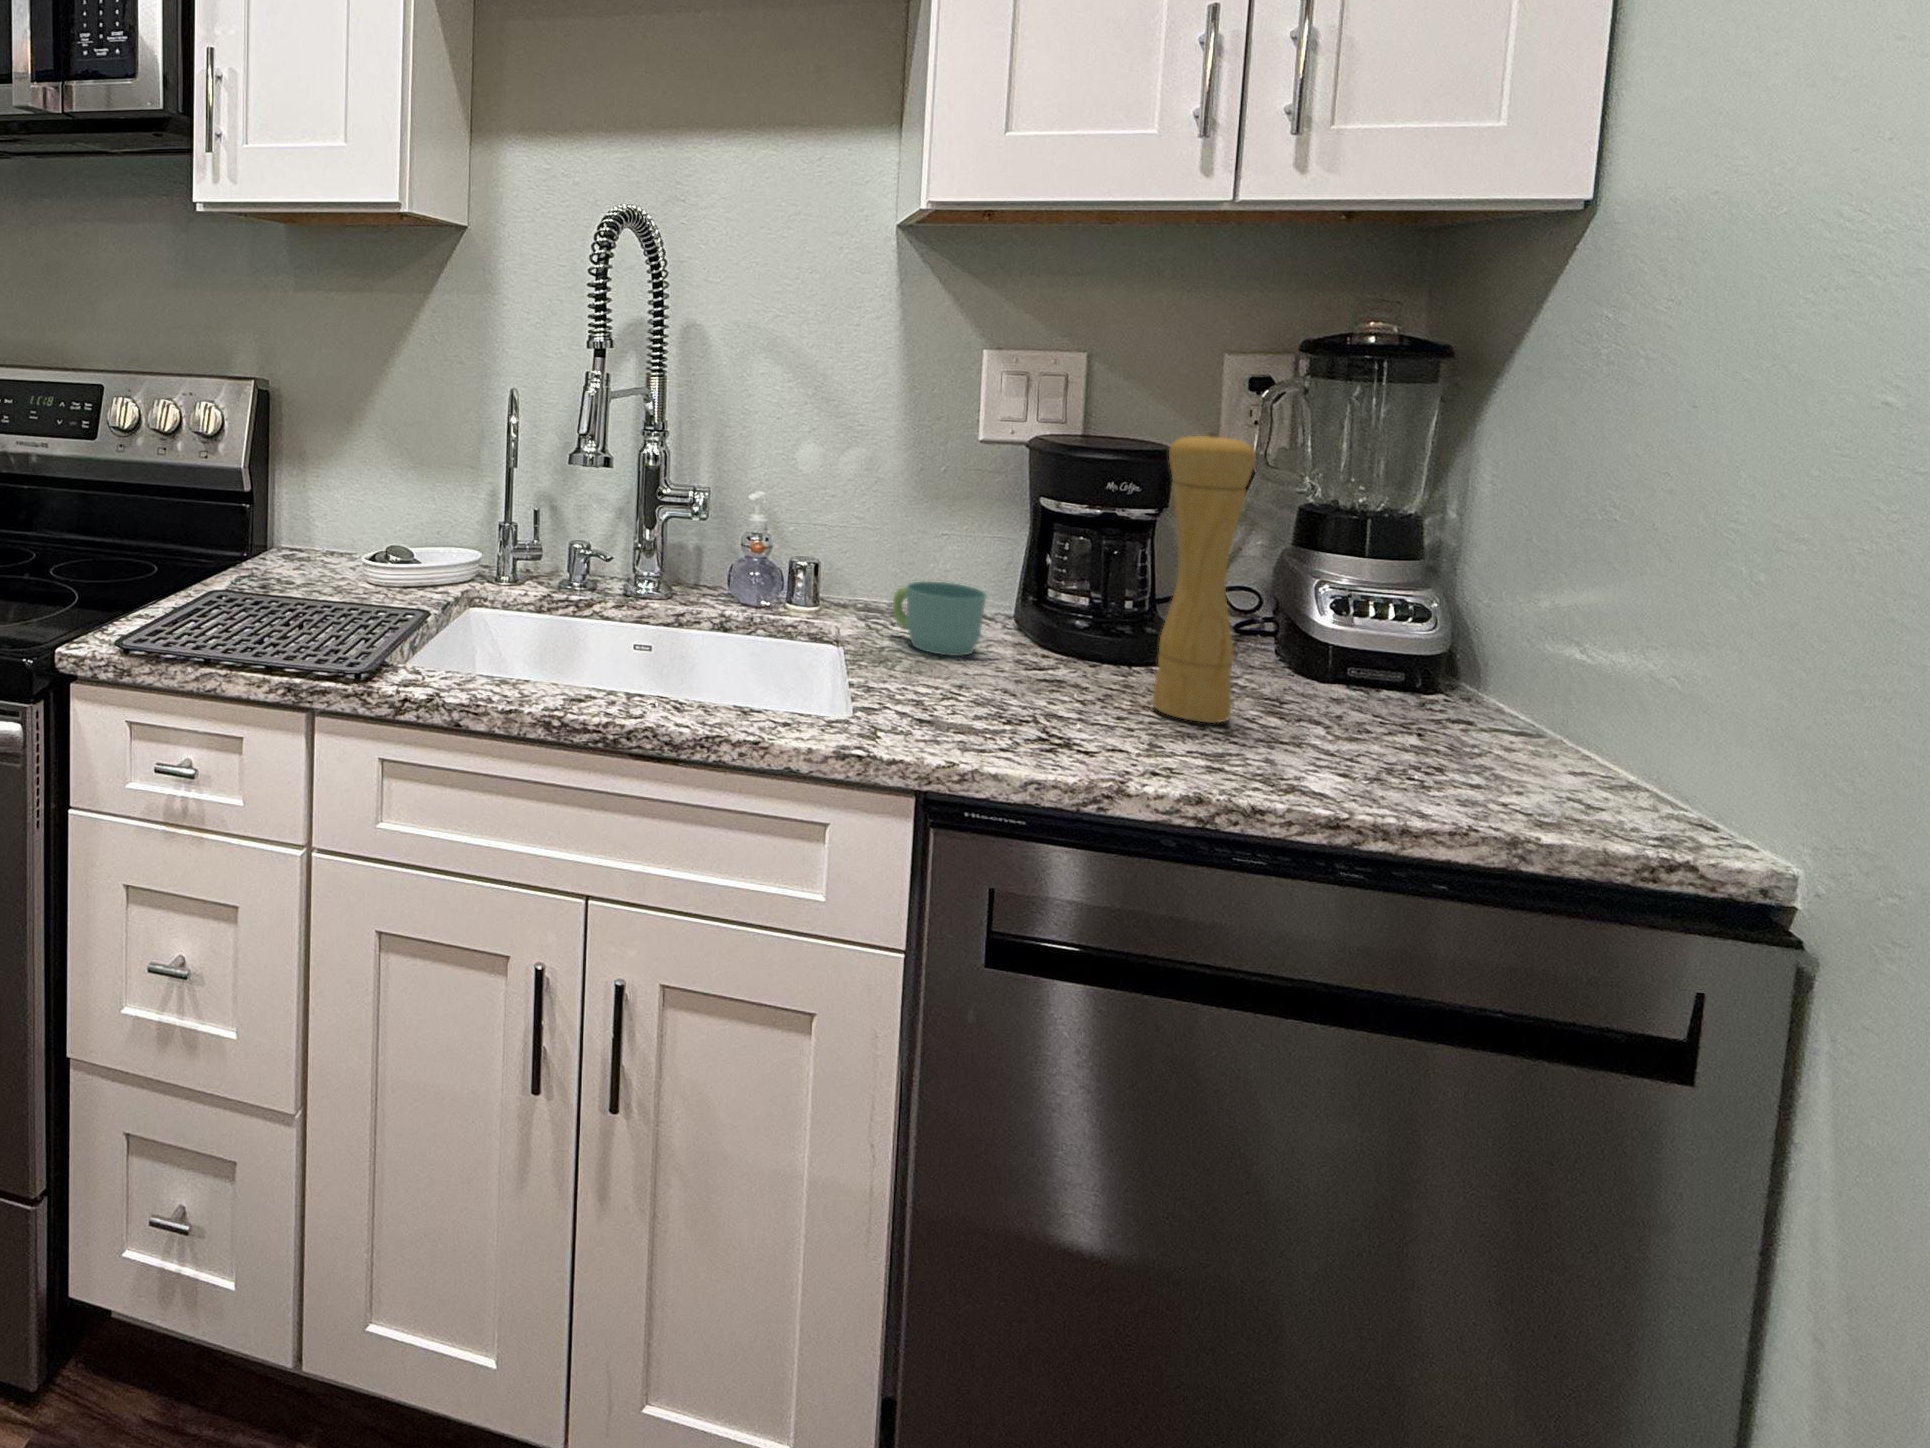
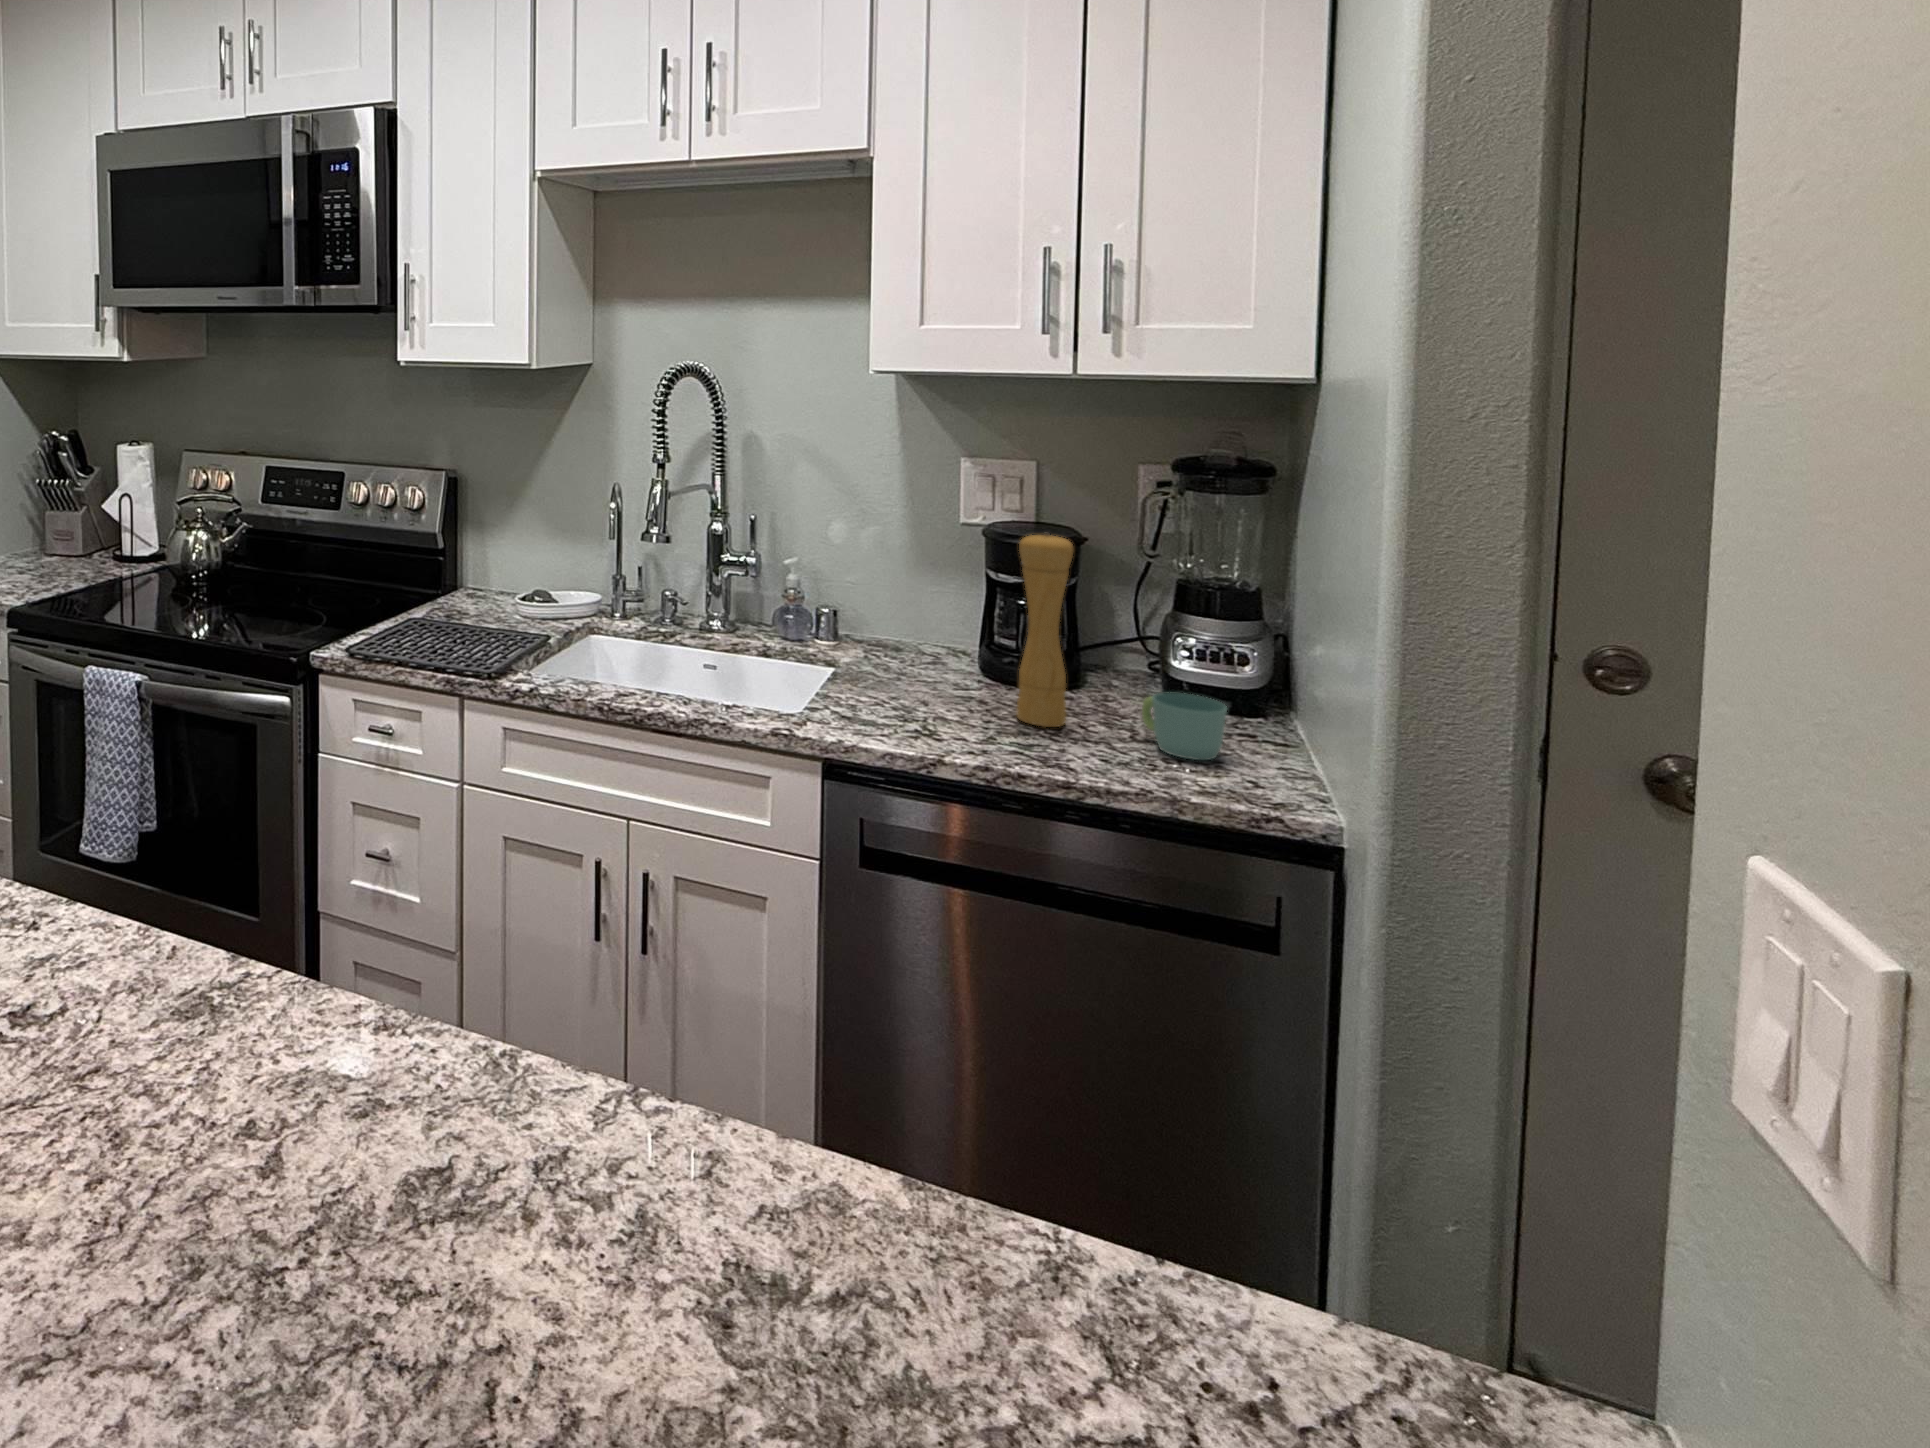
mug: present [893,581,986,656] -> present [1142,692,1227,760]

